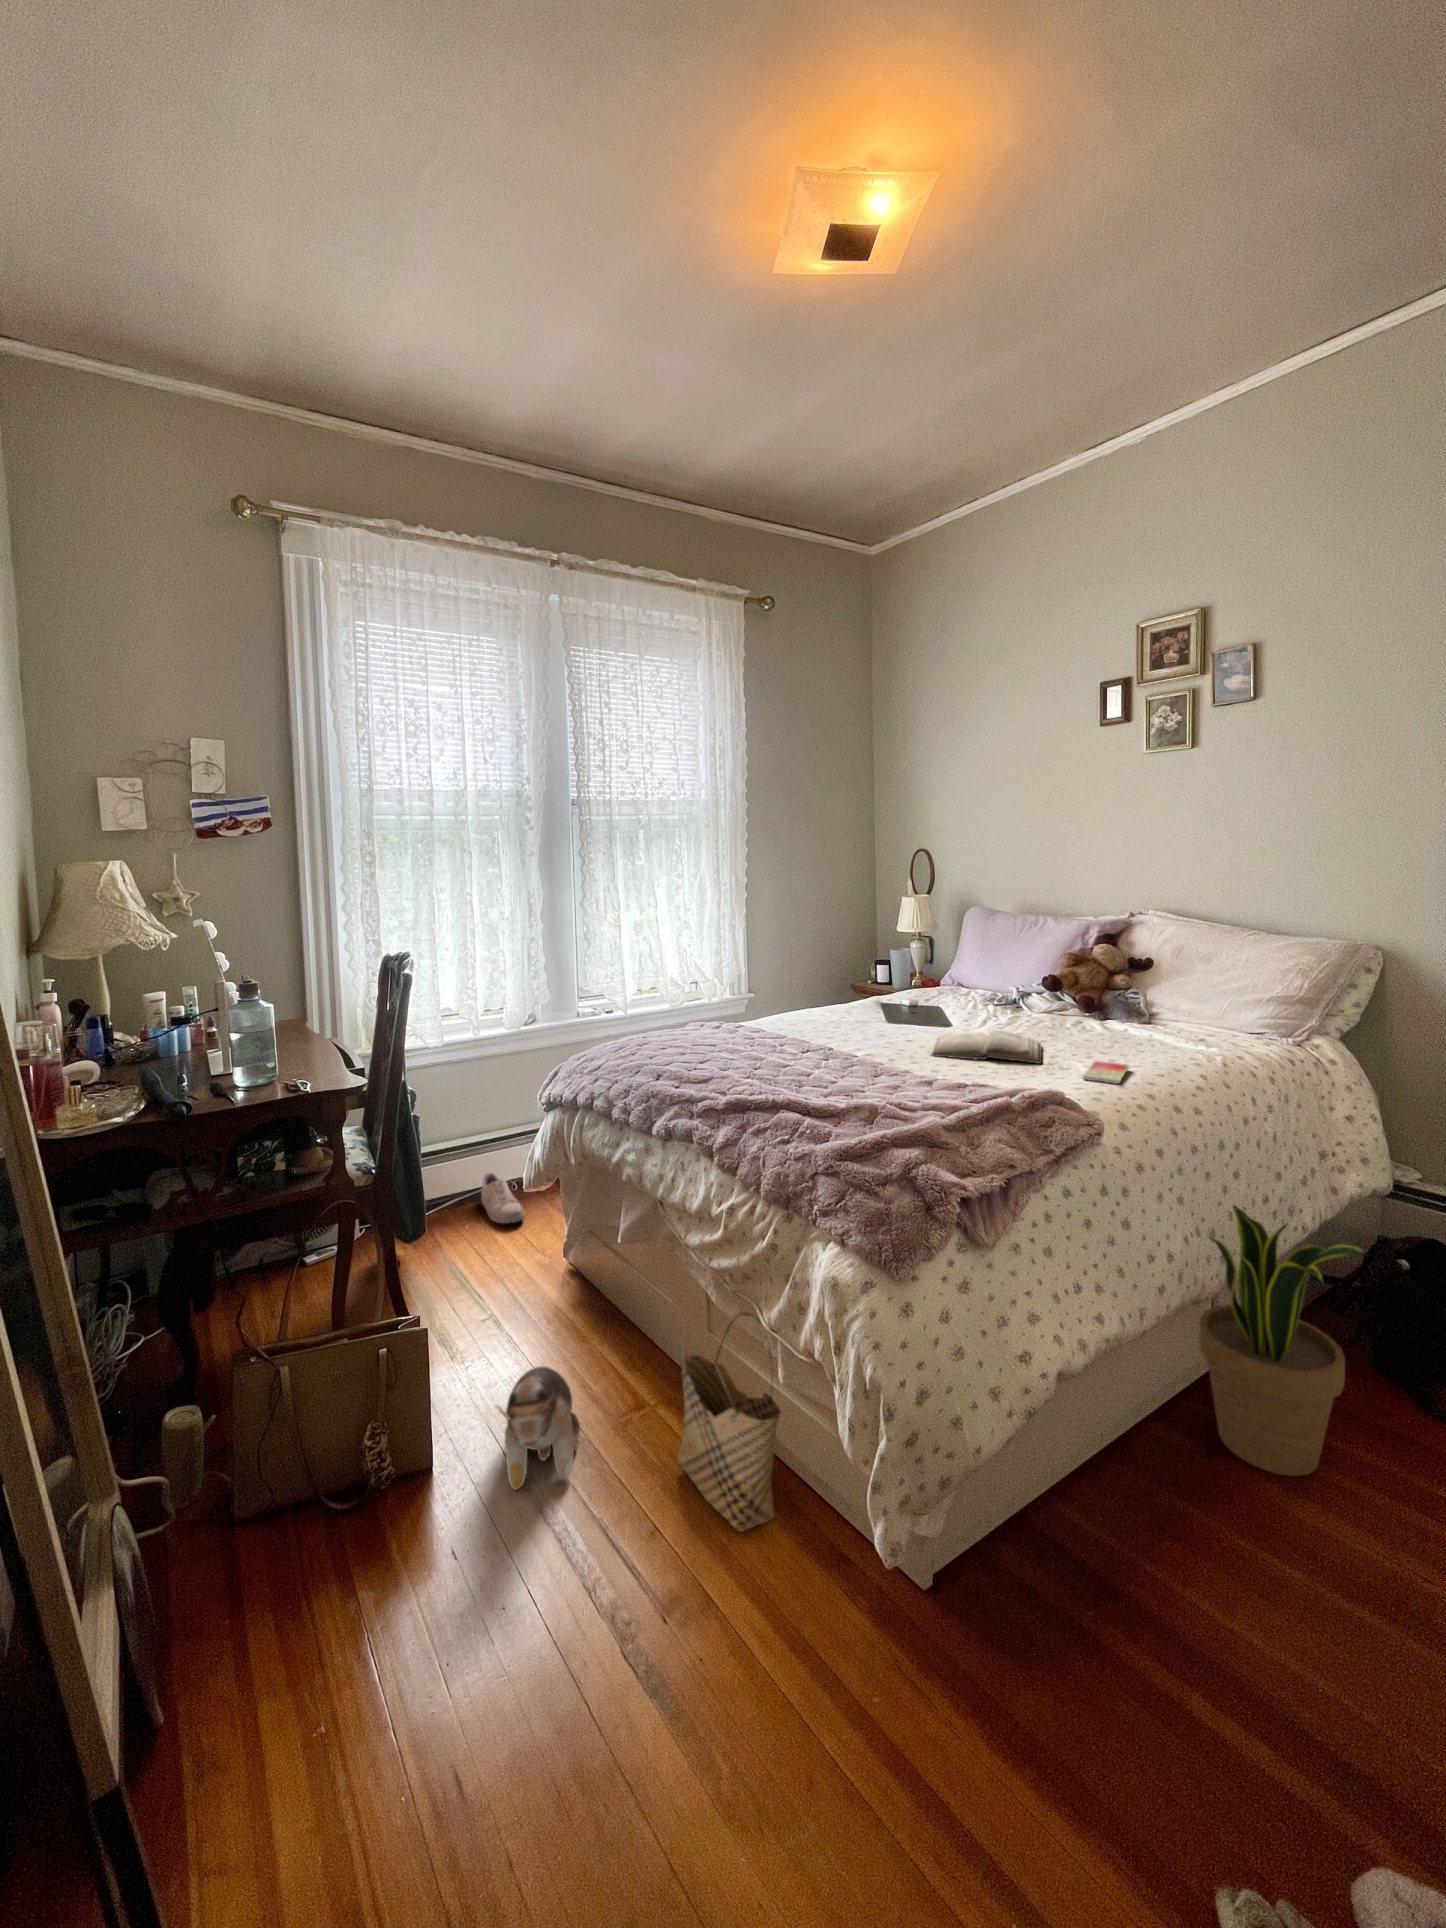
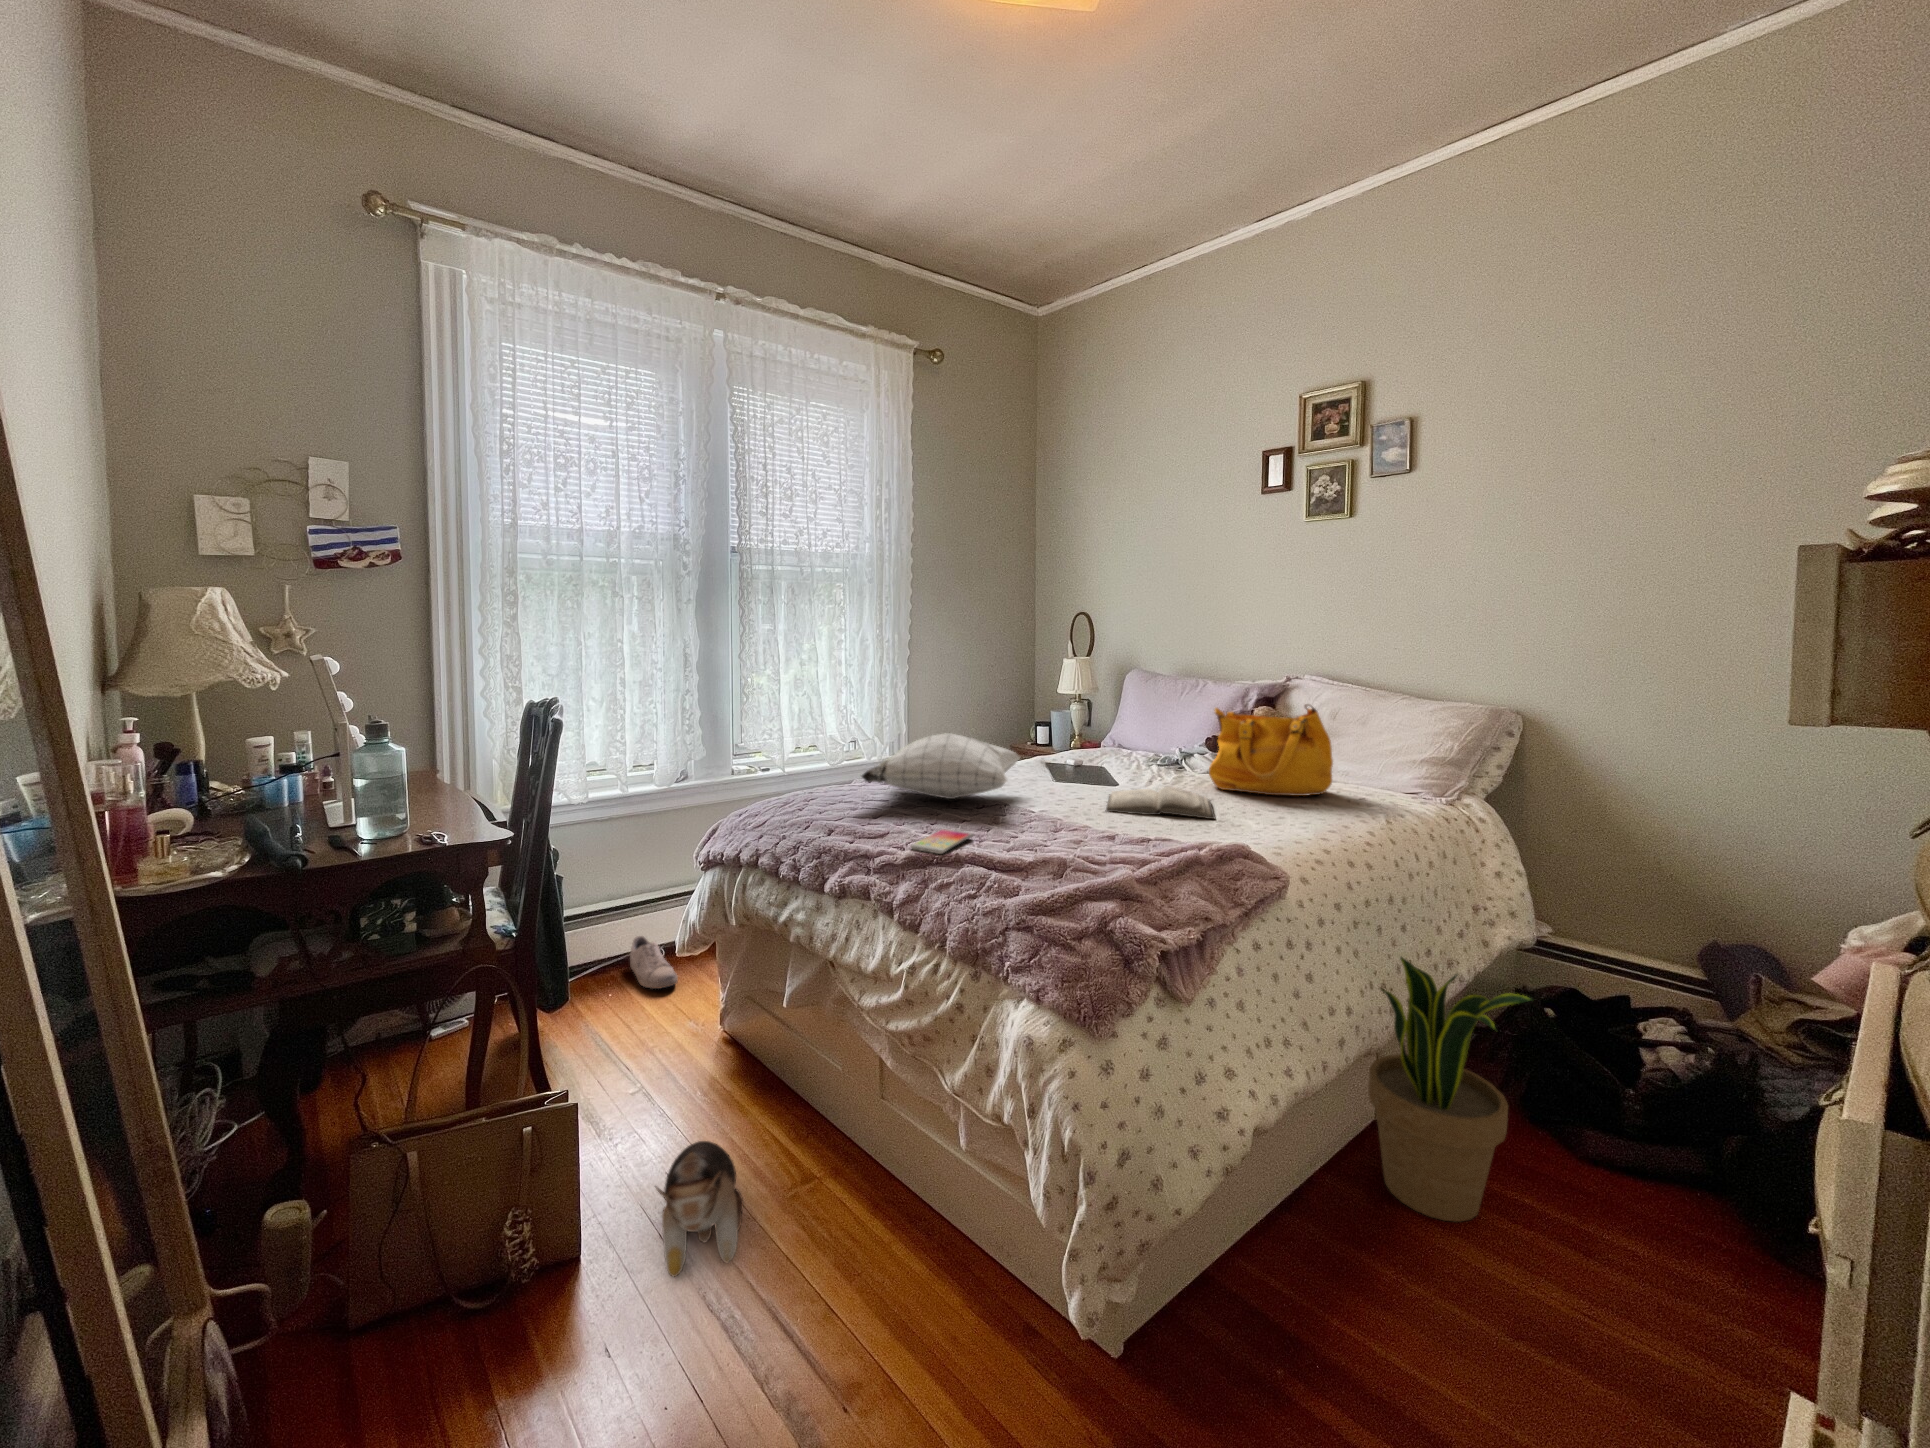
handbag: none [1043,944,1173,1038] -> present [1209,704,1333,796]
pillow: none [688,979,849,1044] -> present [862,733,1020,799]
smartphone: present [1083,1061,1129,1084] -> present [911,829,973,854]
woven basket: present [677,1312,780,1531] -> none [849,1076,964,1310]

